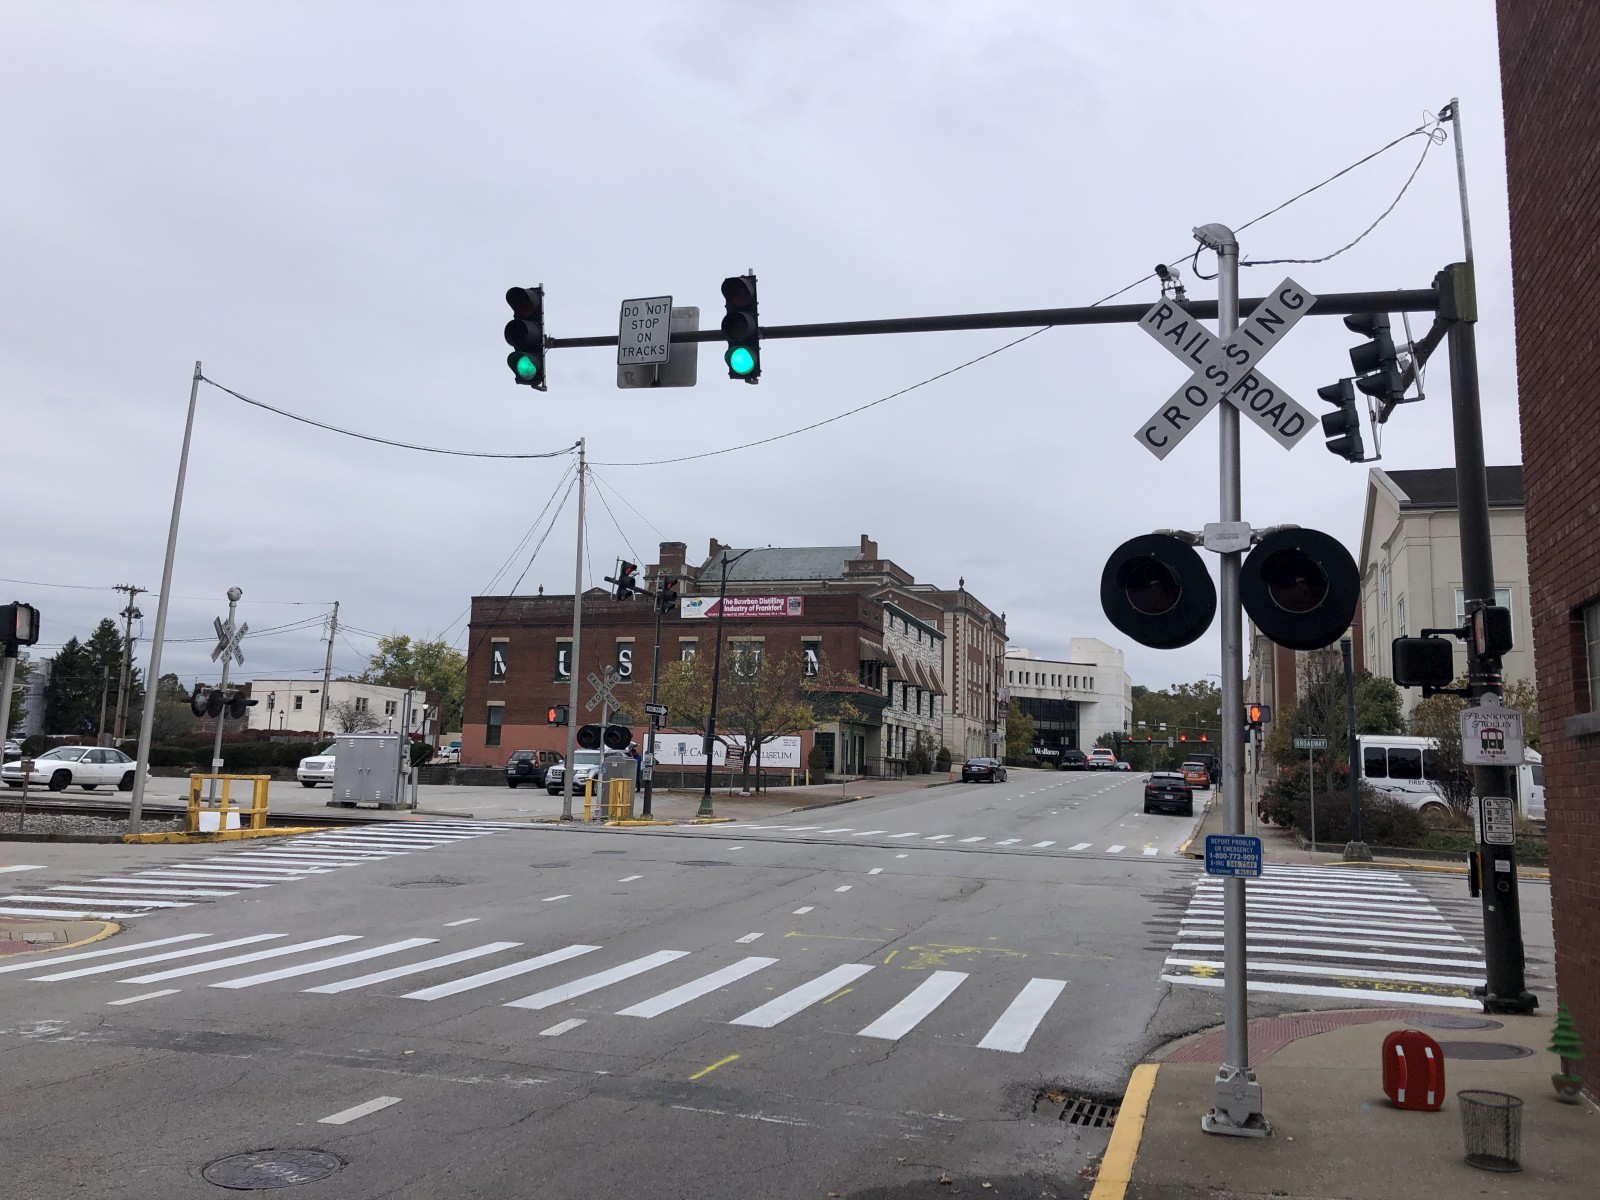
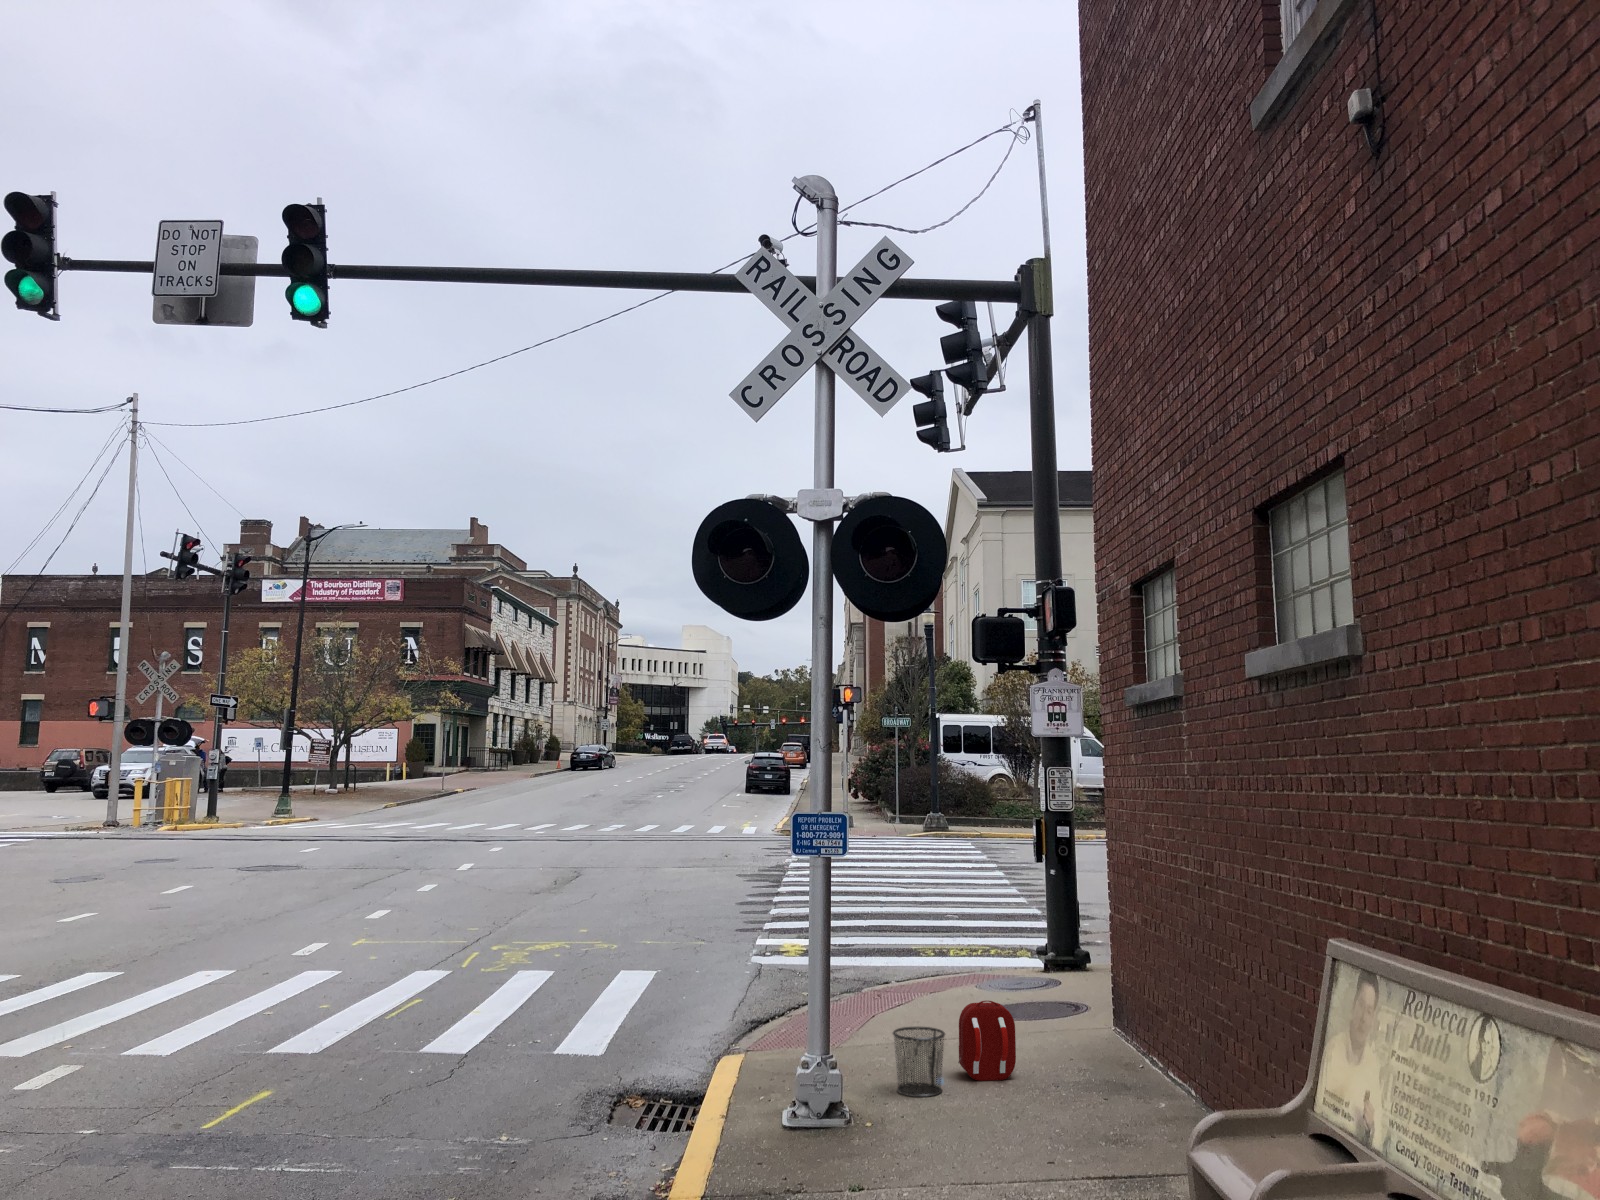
potted tree: present [1546,1001,1586,1102] -> none [1103,959,1138,1057]
waste bin: present [1457,1089,1524,1172] -> present [893,1027,945,1097]

